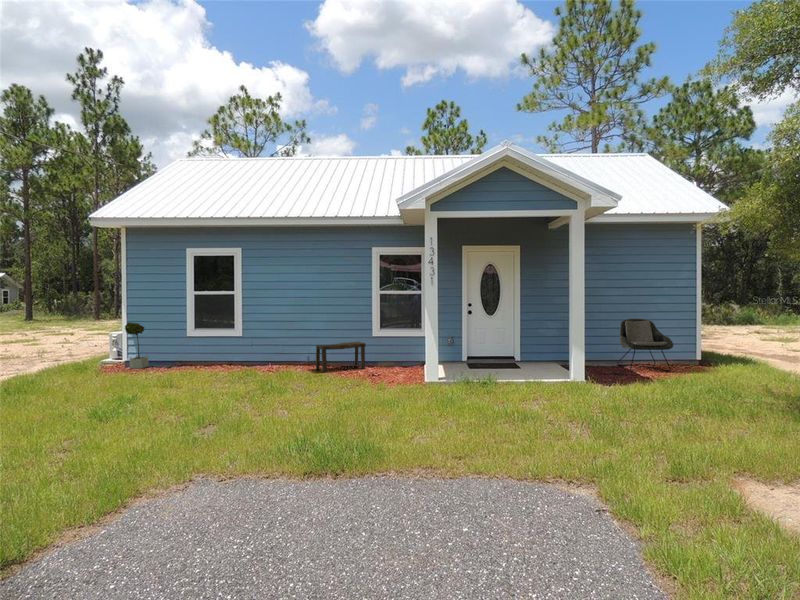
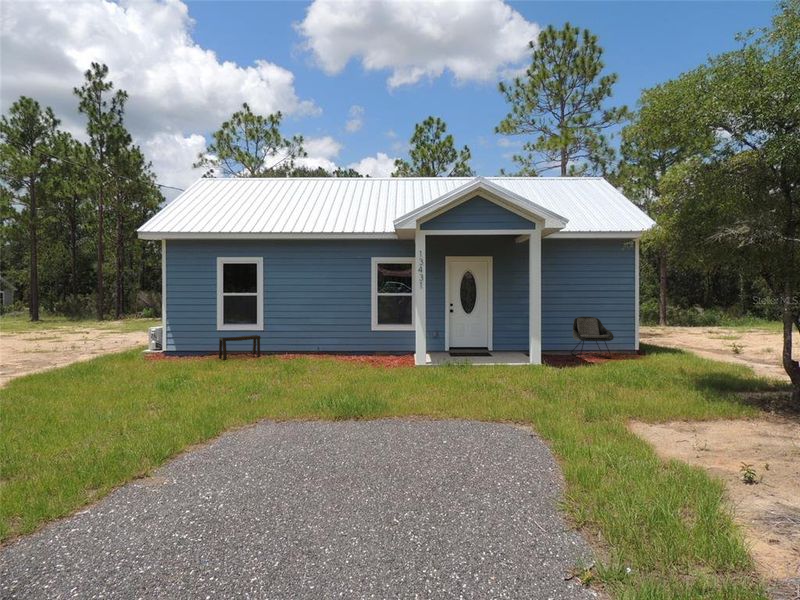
potted tree: present [125,322,149,368] -> none [164,318,183,357]
bench: present [316,342,366,372] -> present [219,335,260,360]

